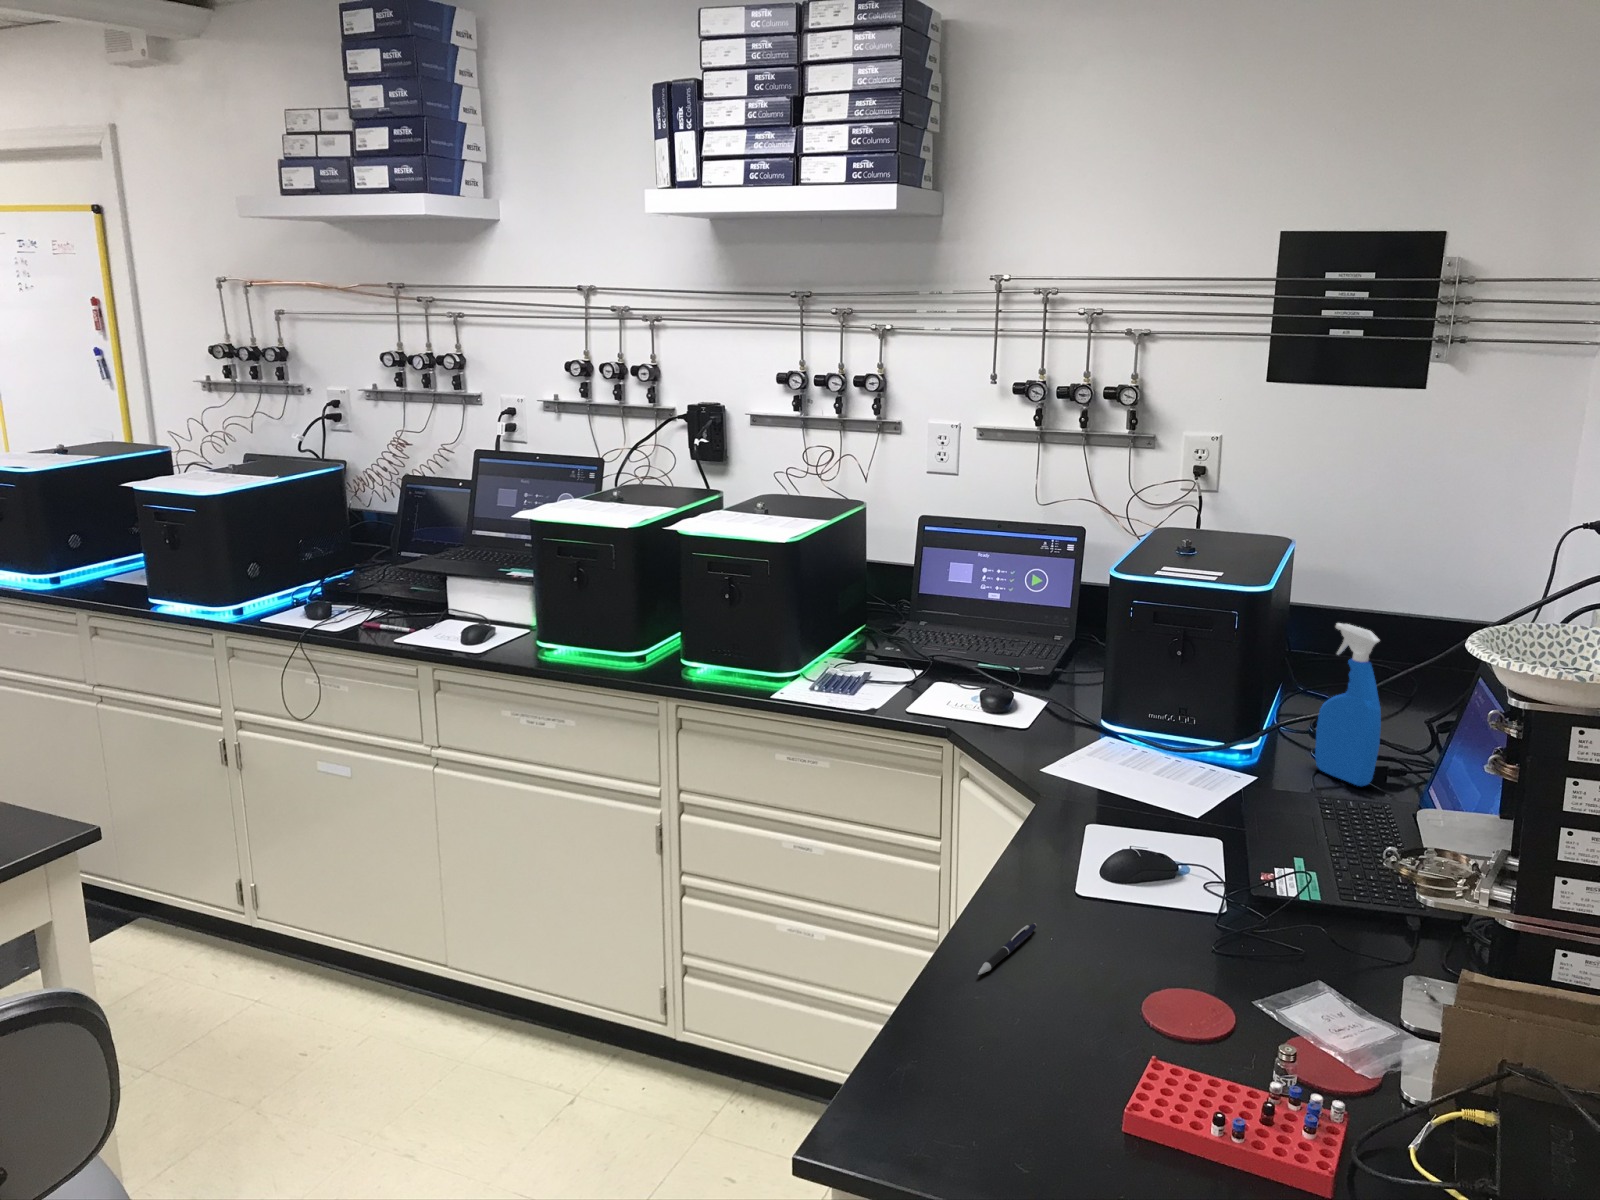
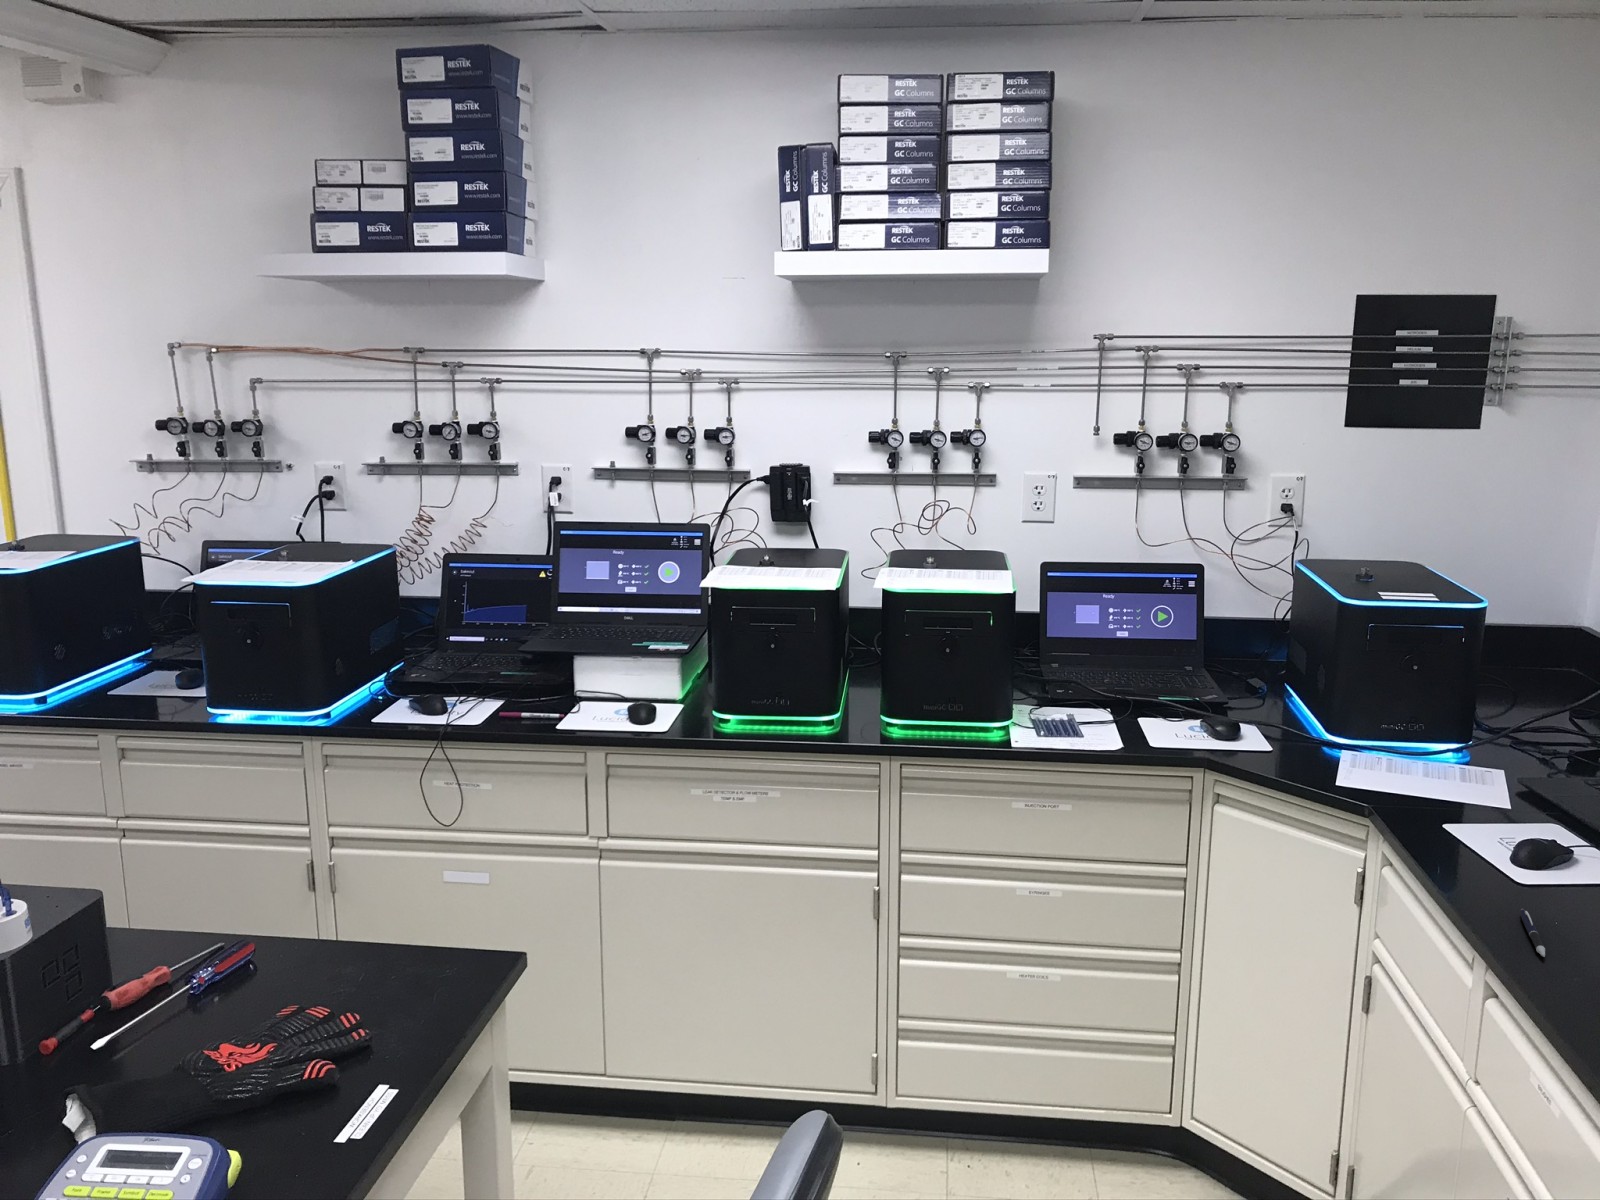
spray bottle: present [1315,623,1381,786] -> none [1519,628,1588,766]

